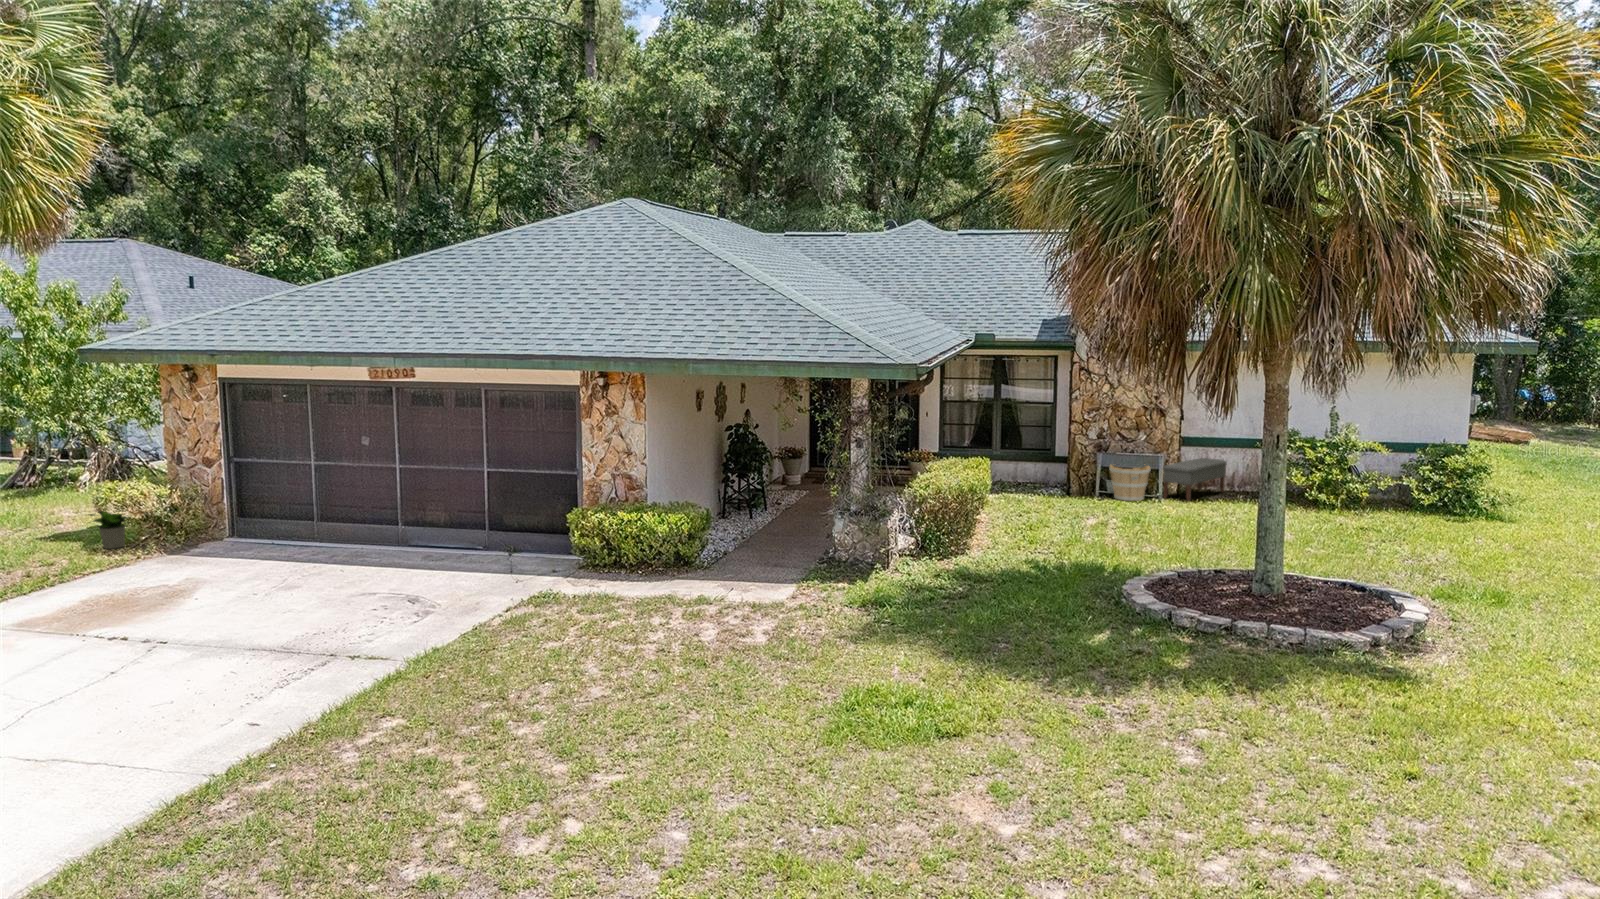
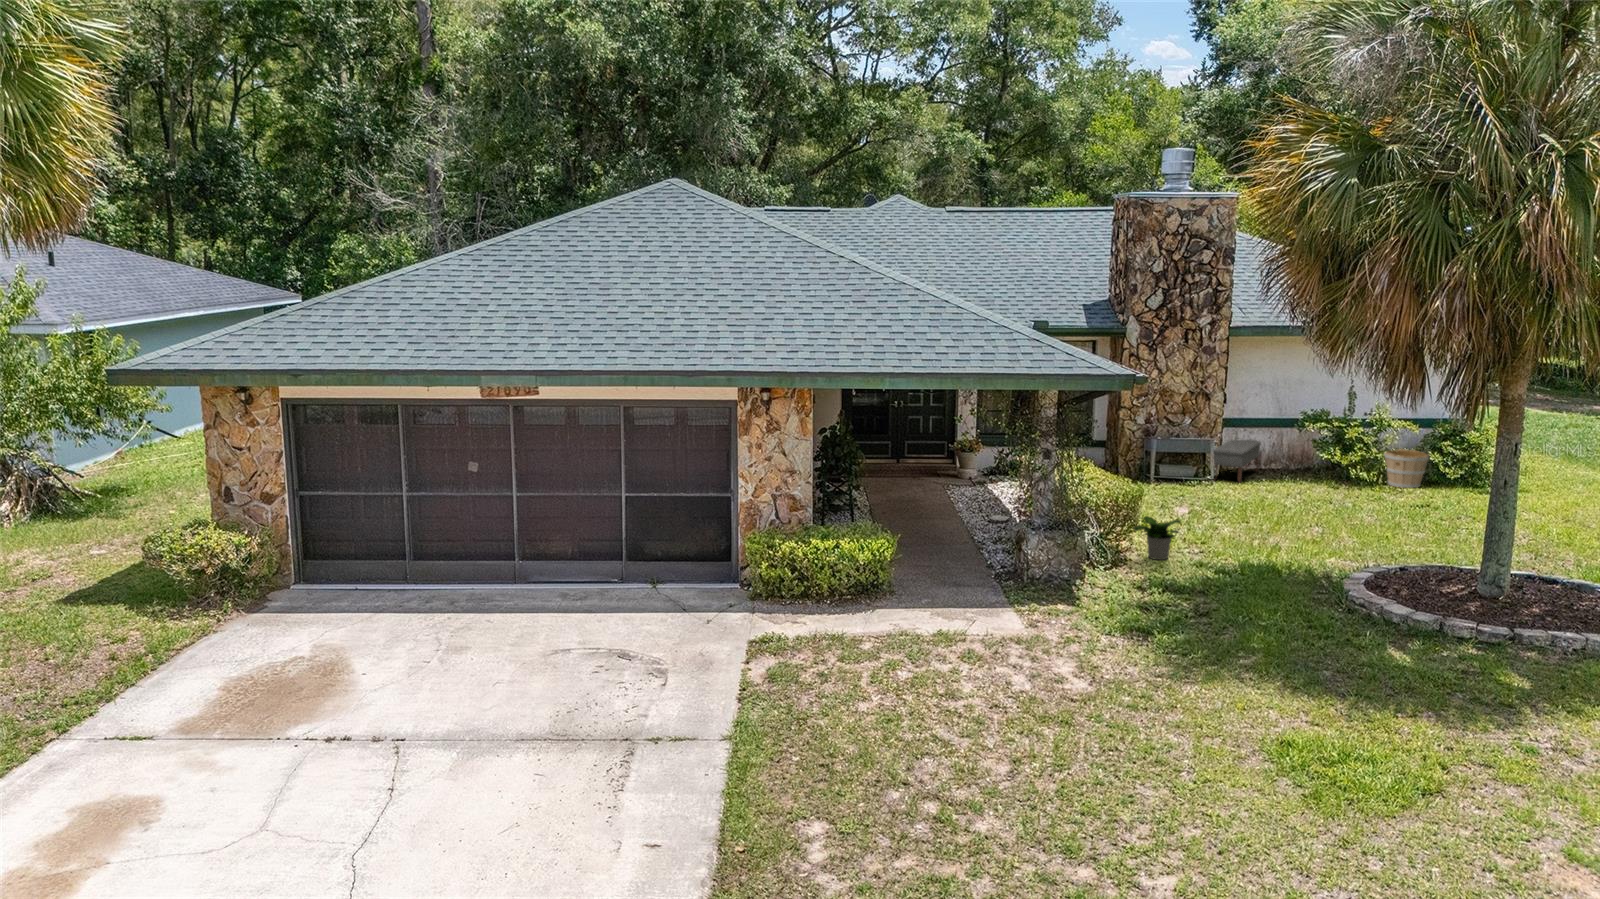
wooden bucket: present [1109,465,1151,501] -> present [1384,449,1429,488]
potted plant: present [90,511,129,549] -> present [1133,516,1180,560]

